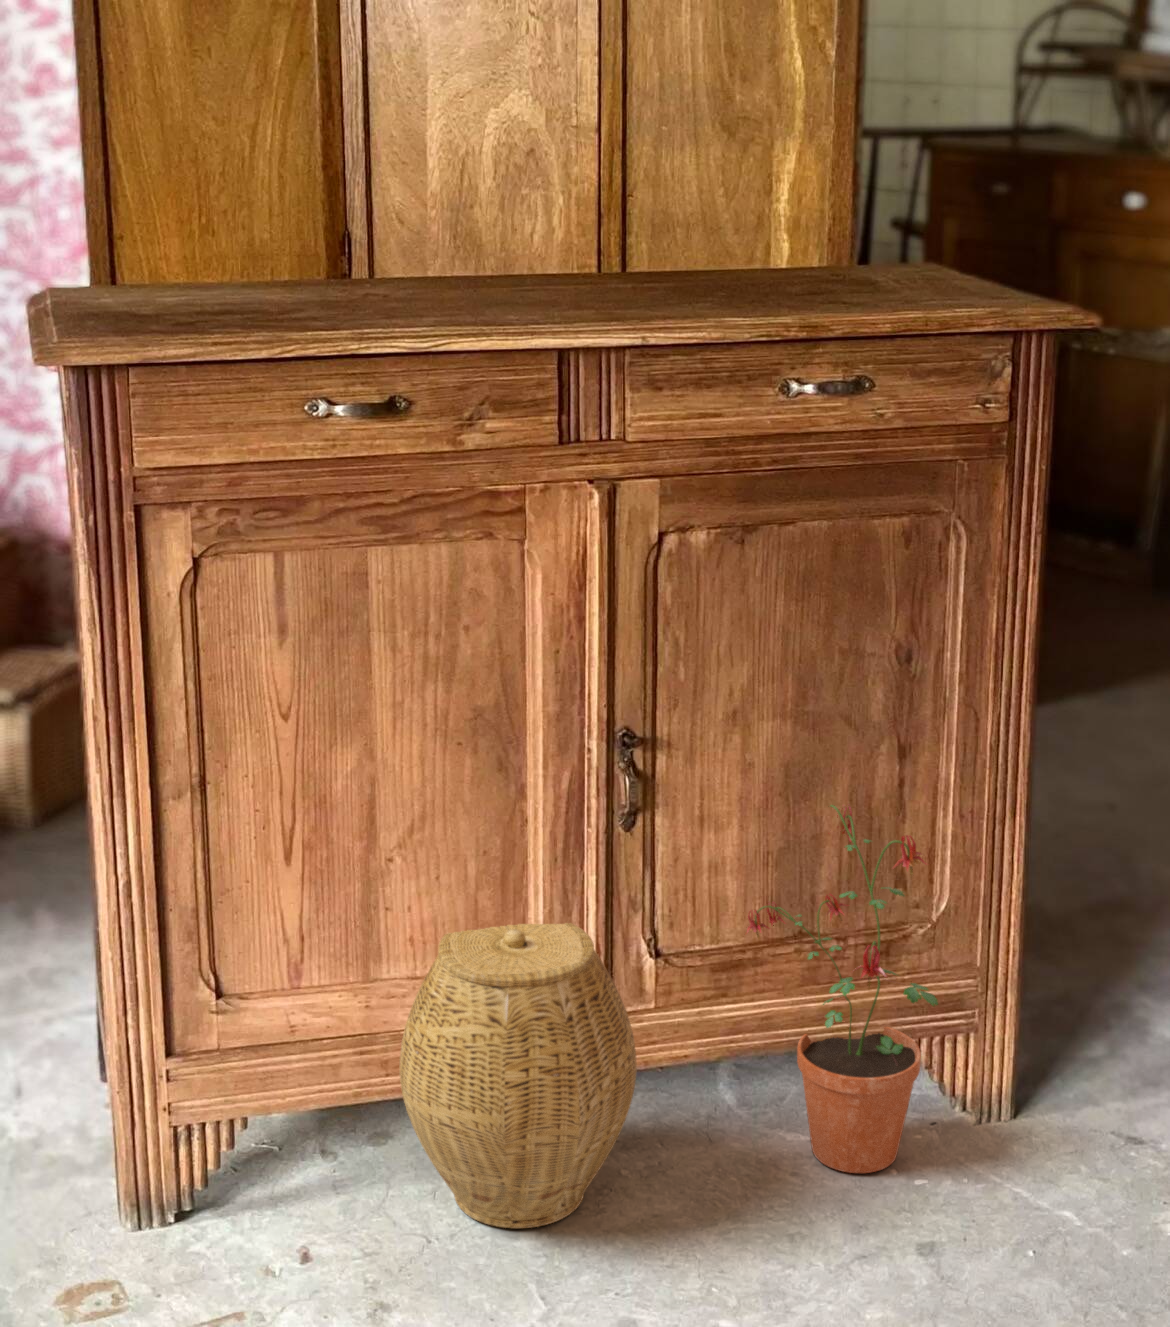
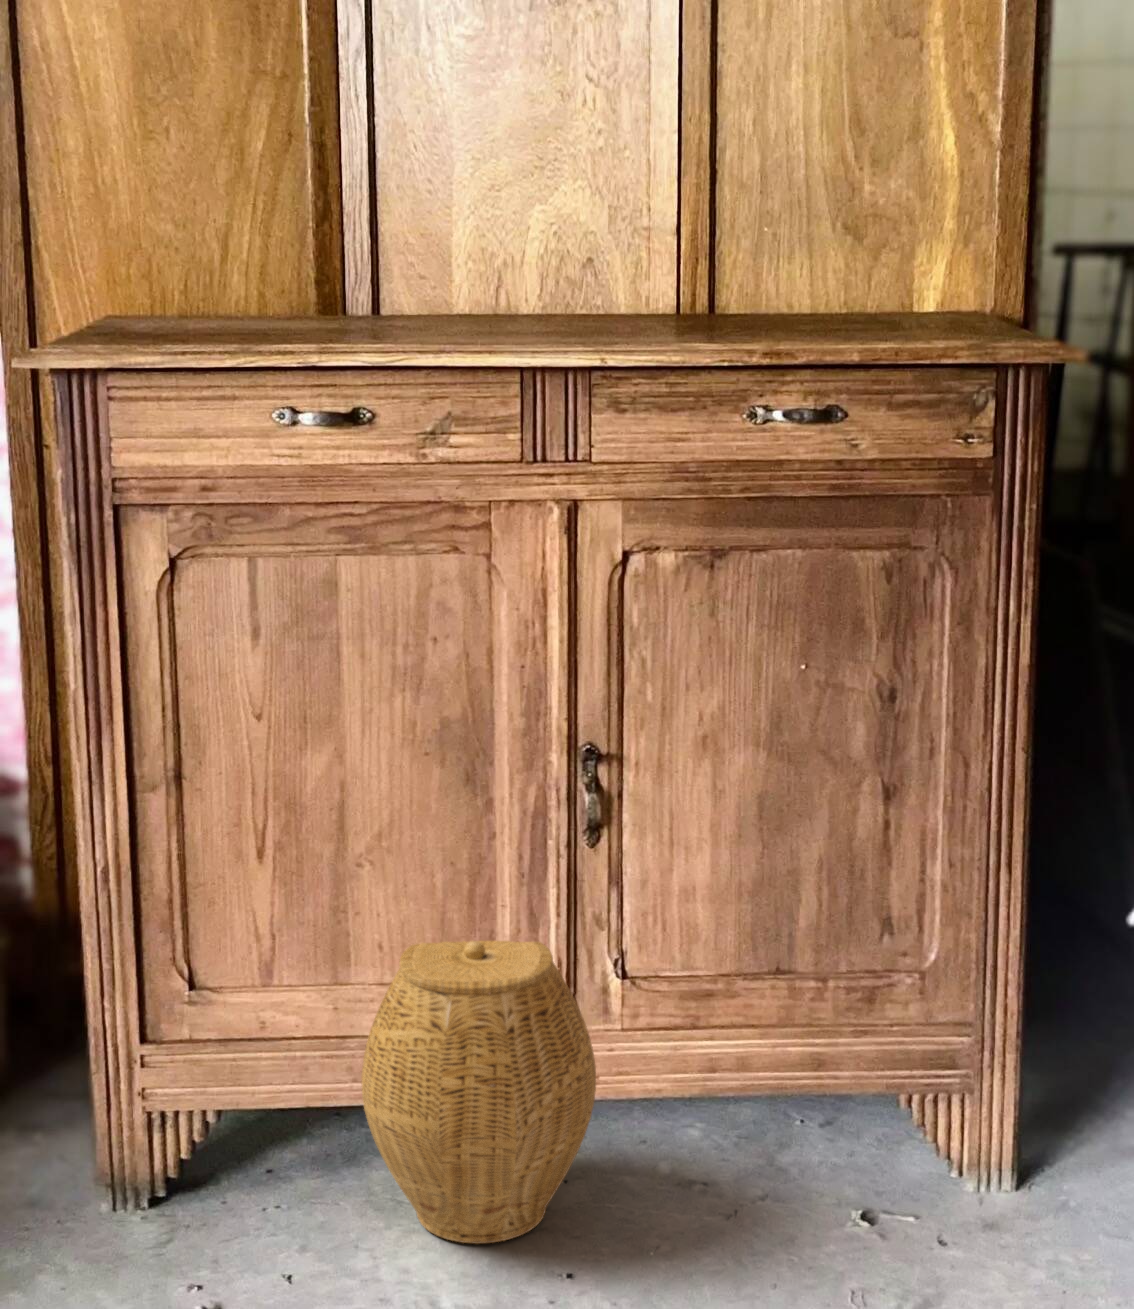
potted plant: present [747,805,938,1173] -> none [719,837,919,1225]

